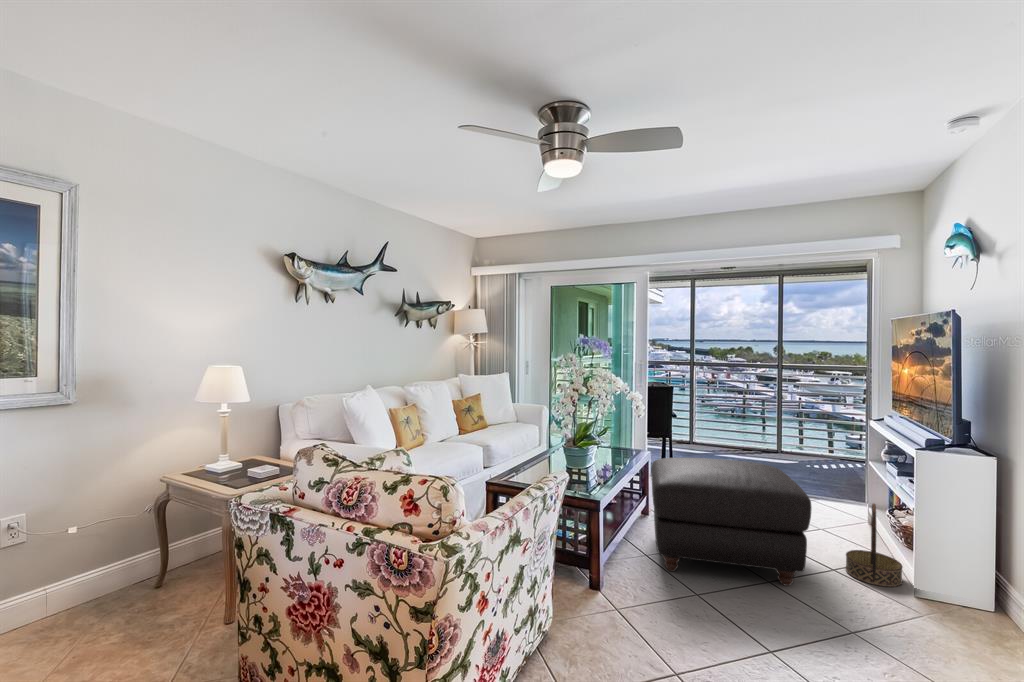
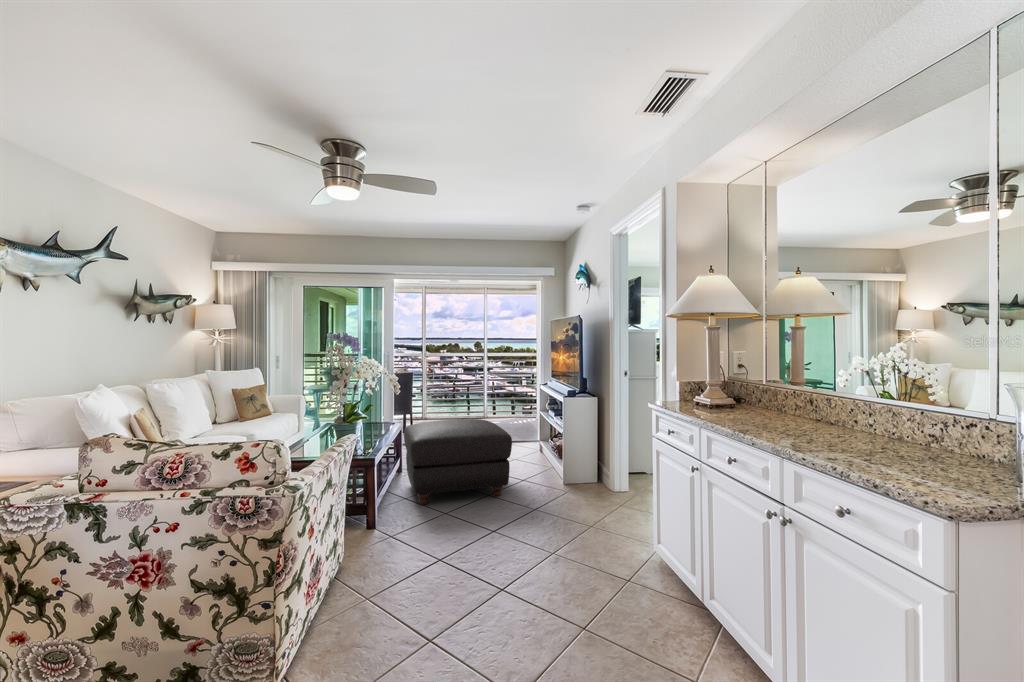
basket: present [846,503,902,587] -> none [530,435,559,485]

